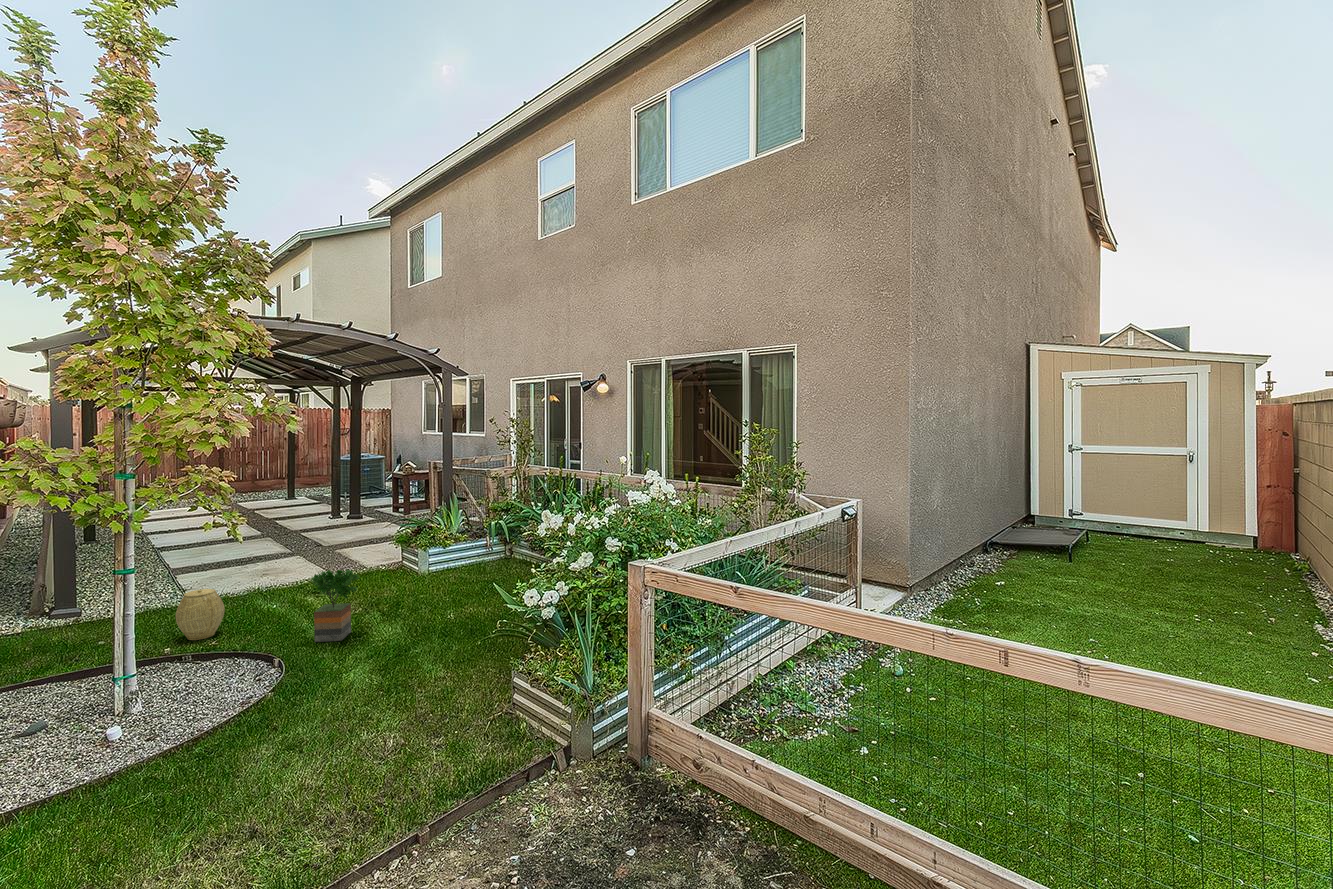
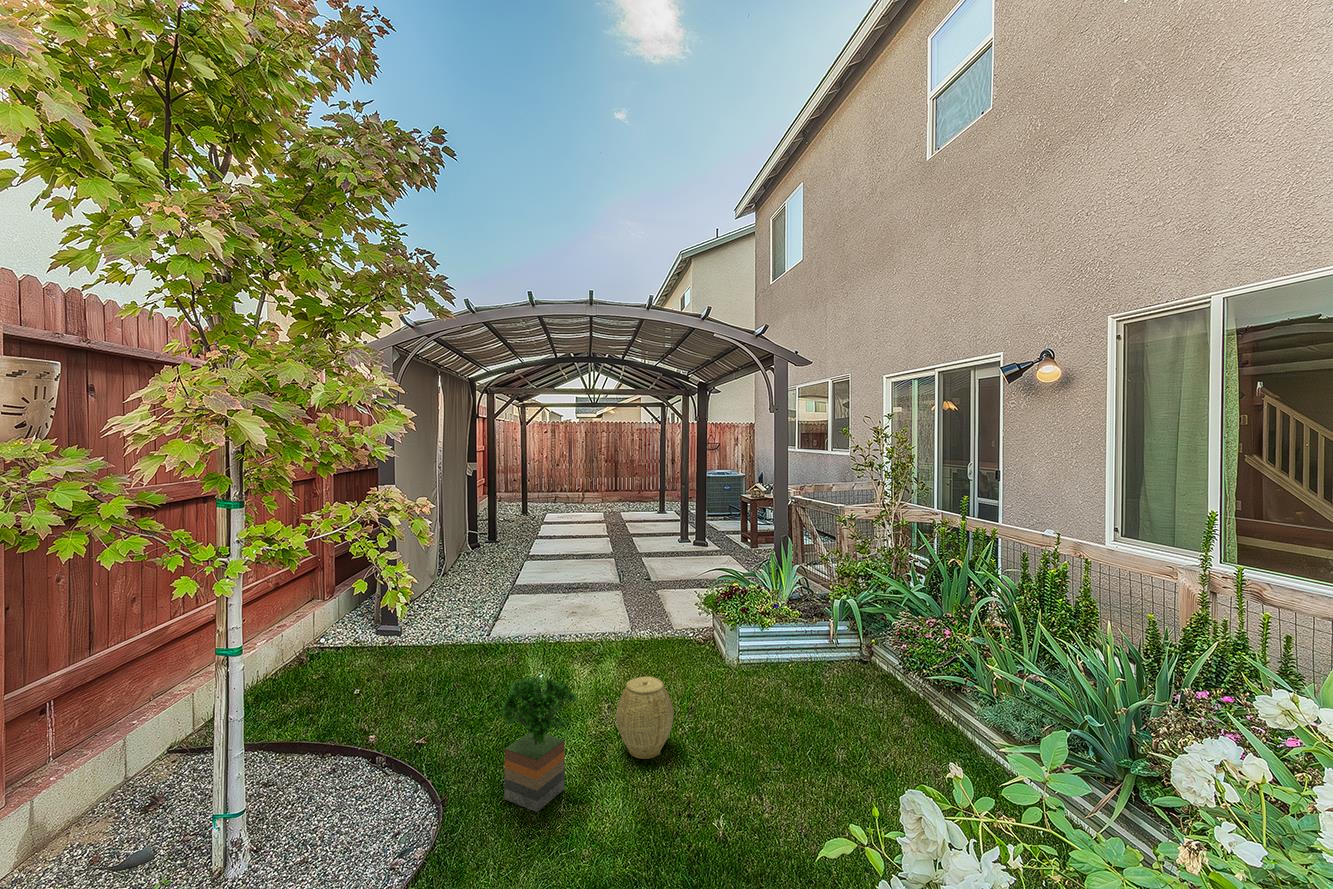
woven basket: present [176,589,225,640] -> present [616,677,674,759]

